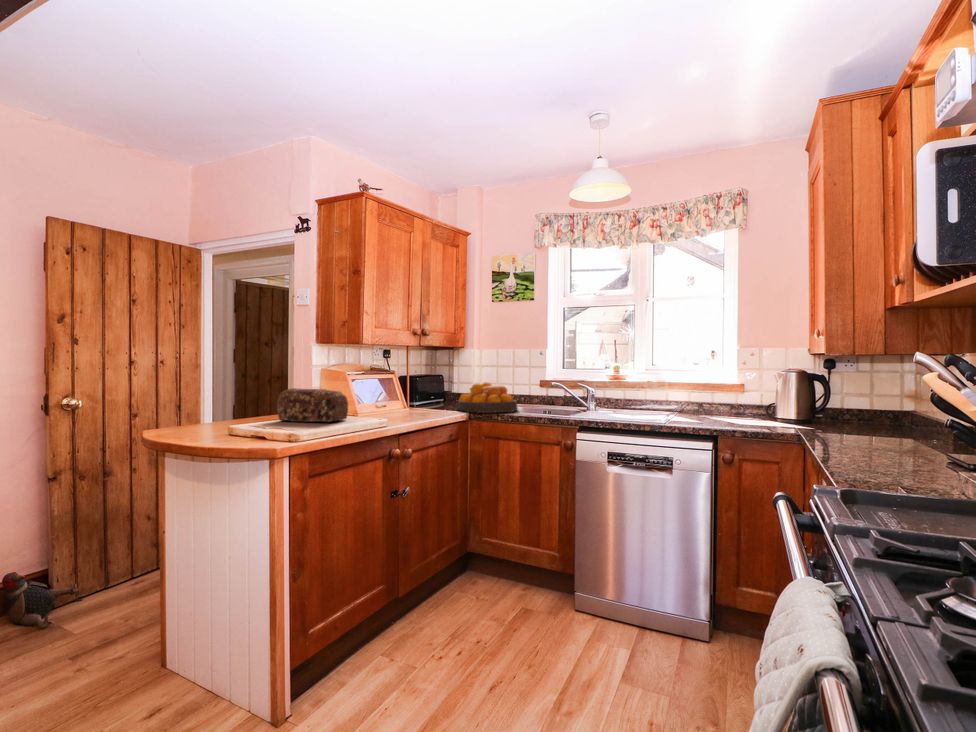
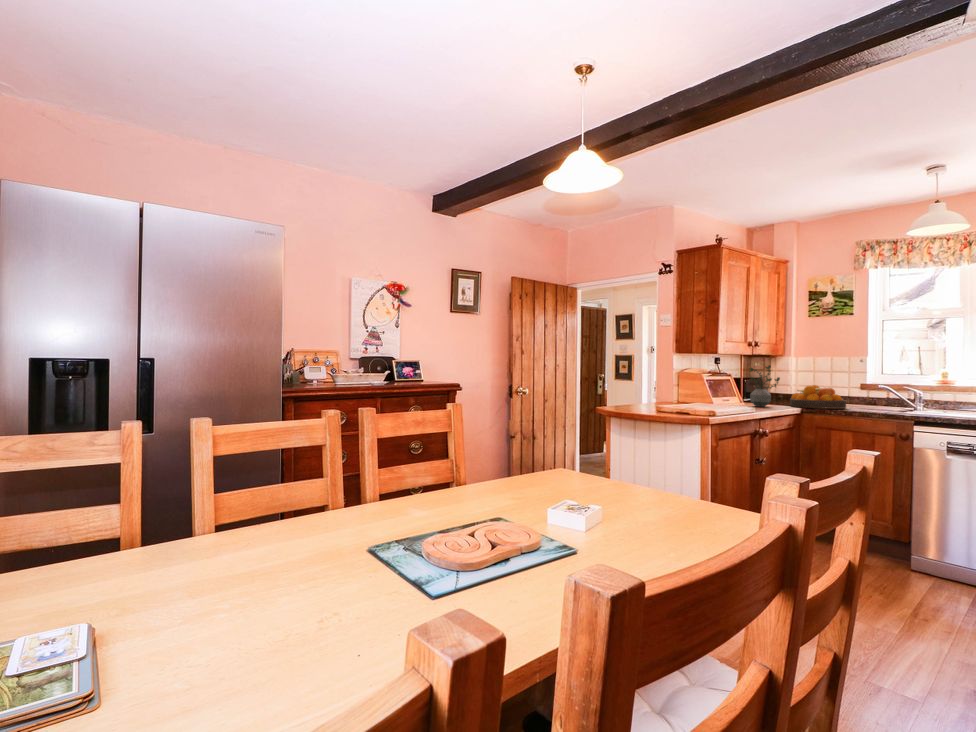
potted plant: none [404,357,440,413] -> present [750,365,780,407]
bread loaf: present [277,388,348,422] -> none [671,385,719,408]

